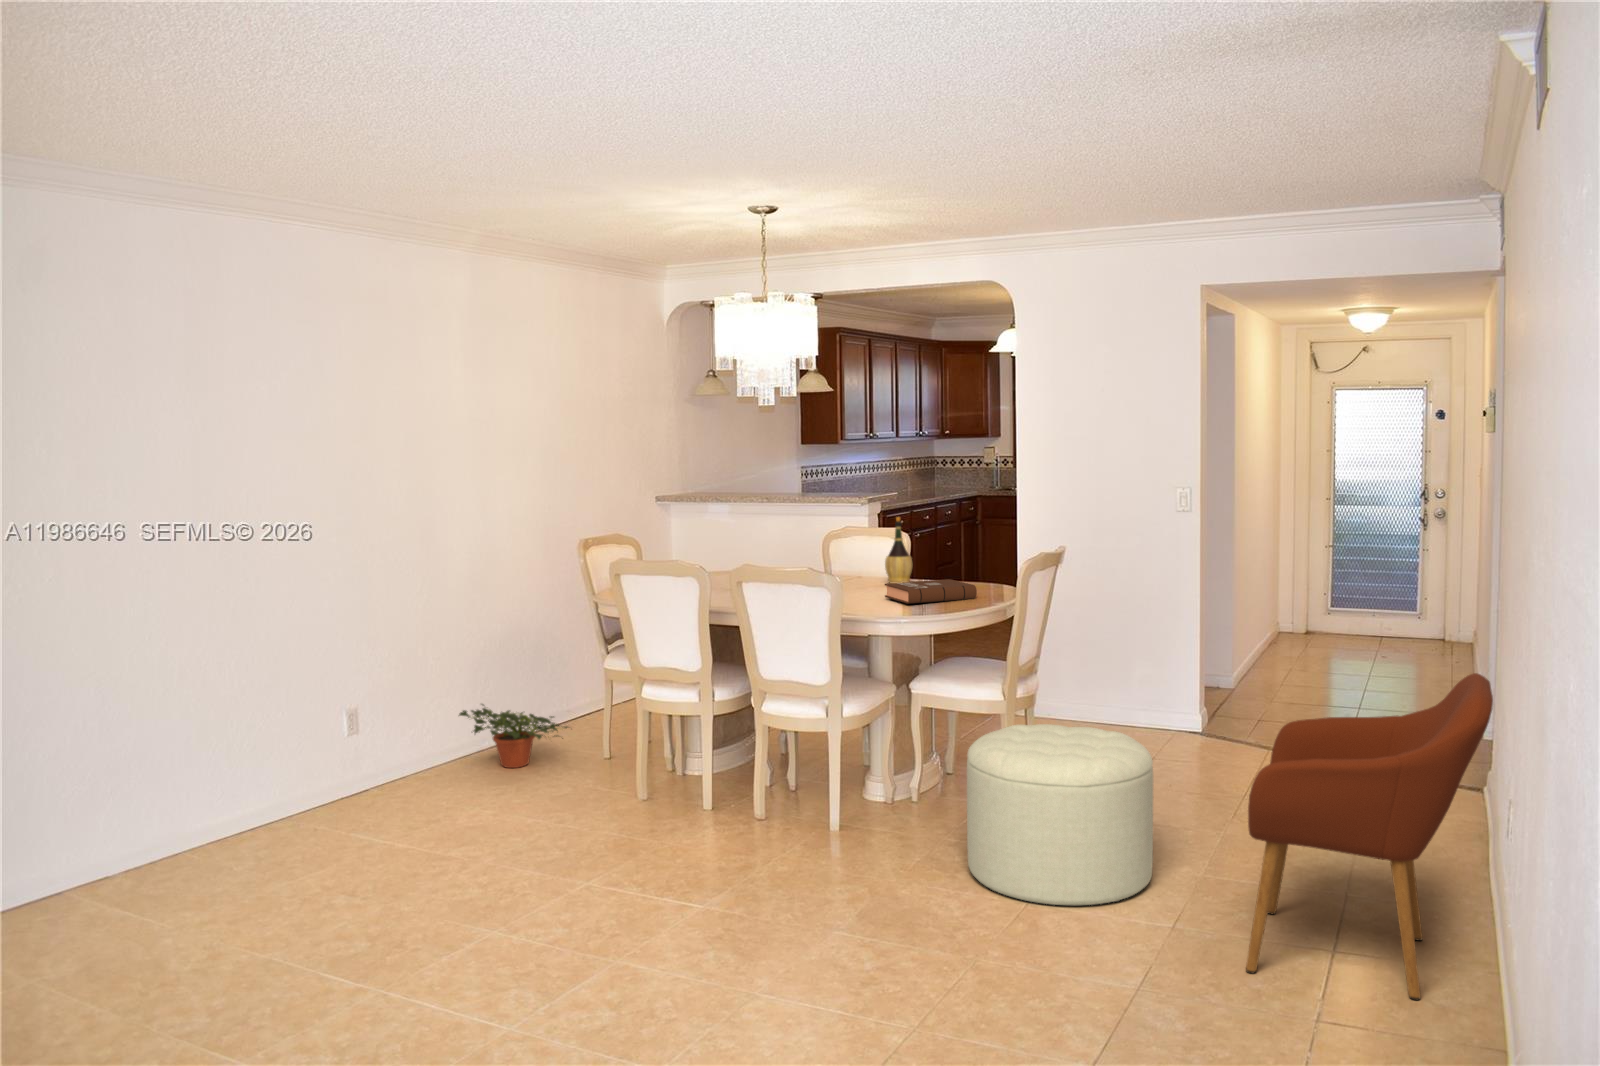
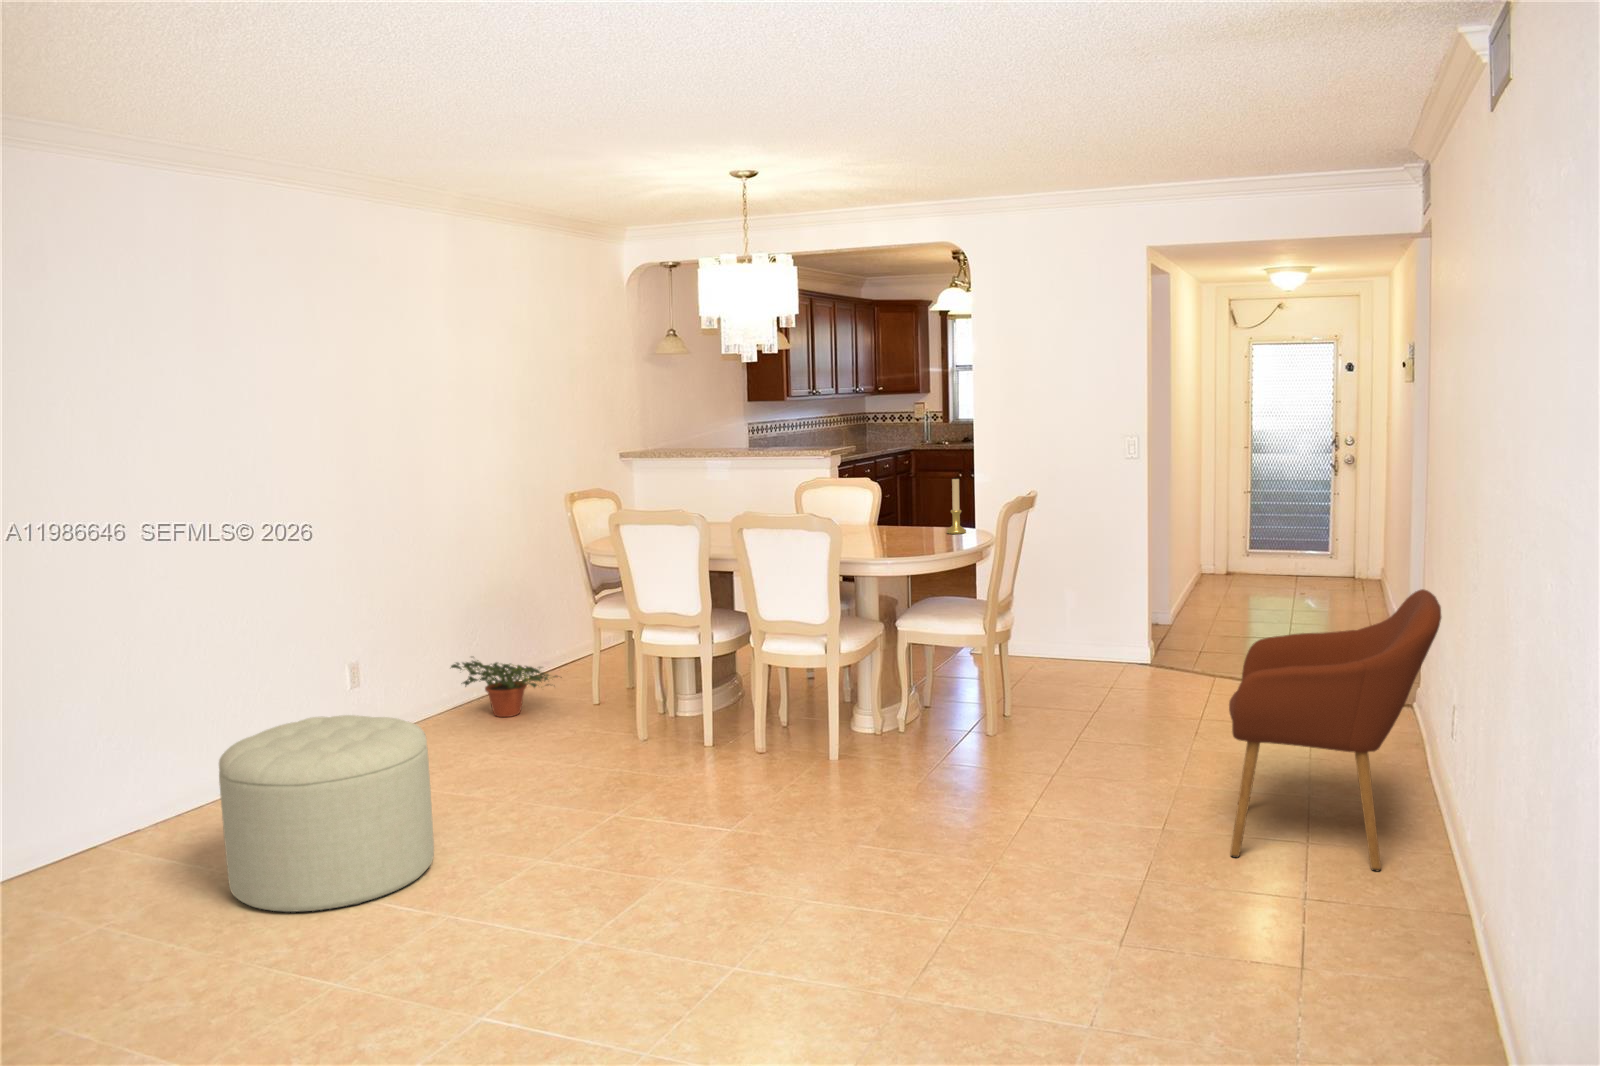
wine bottle: present [885,517,913,583] -> none [863,467,889,531]
candle holder: none [970,529,991,590] -> present [947,478,966,534]
book: present [885,579,977,604] -> none [869,524,957,547]
ottoman: present [967,724,1153,905] -> present [219,715,434,912]

